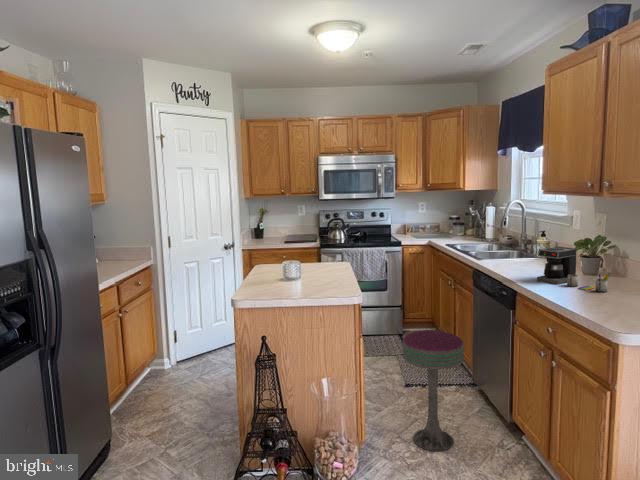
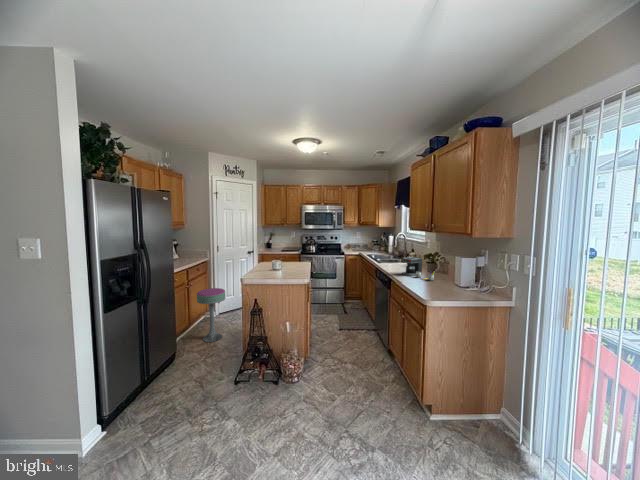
bar stool: present [403,330,464,451] -> present [197,288,225,342]

